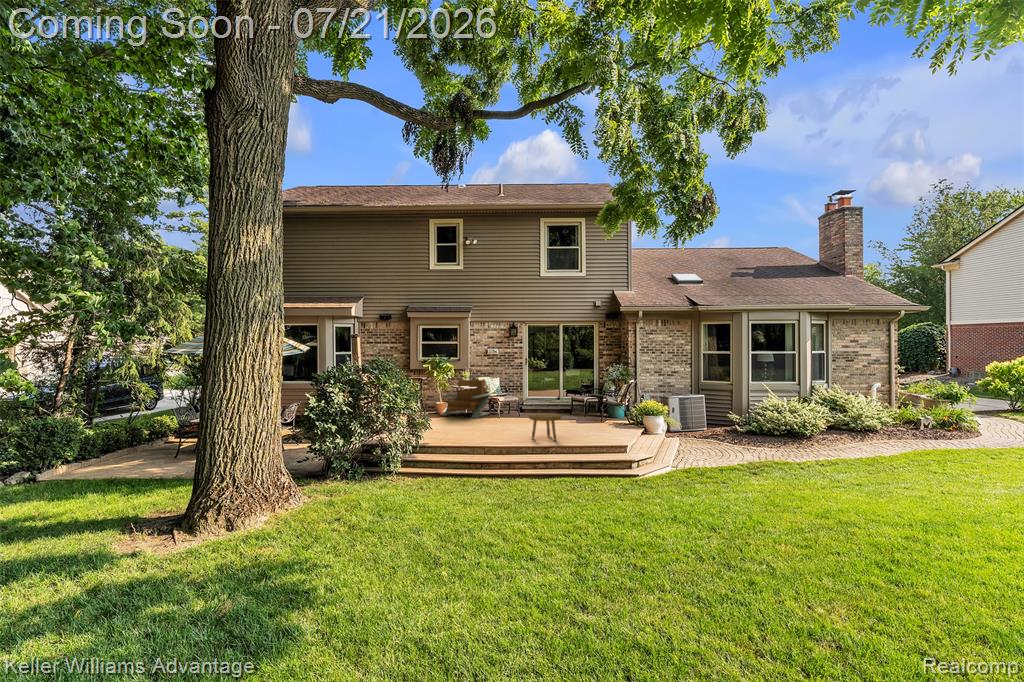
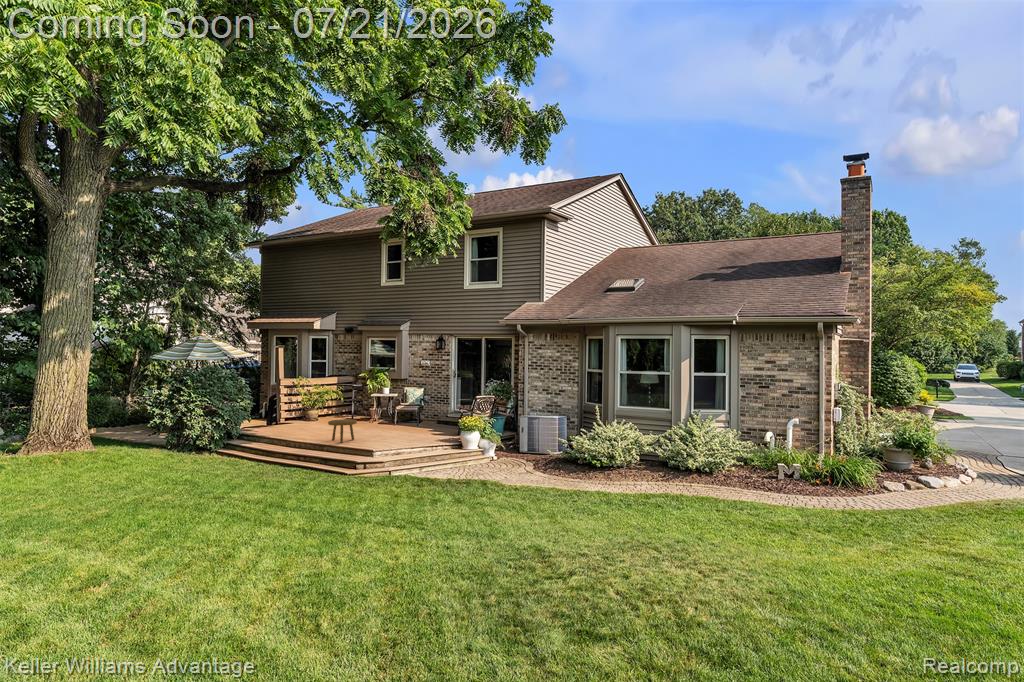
lounge chair: present [442,379,490,418] -> none [361,388,401,423]

